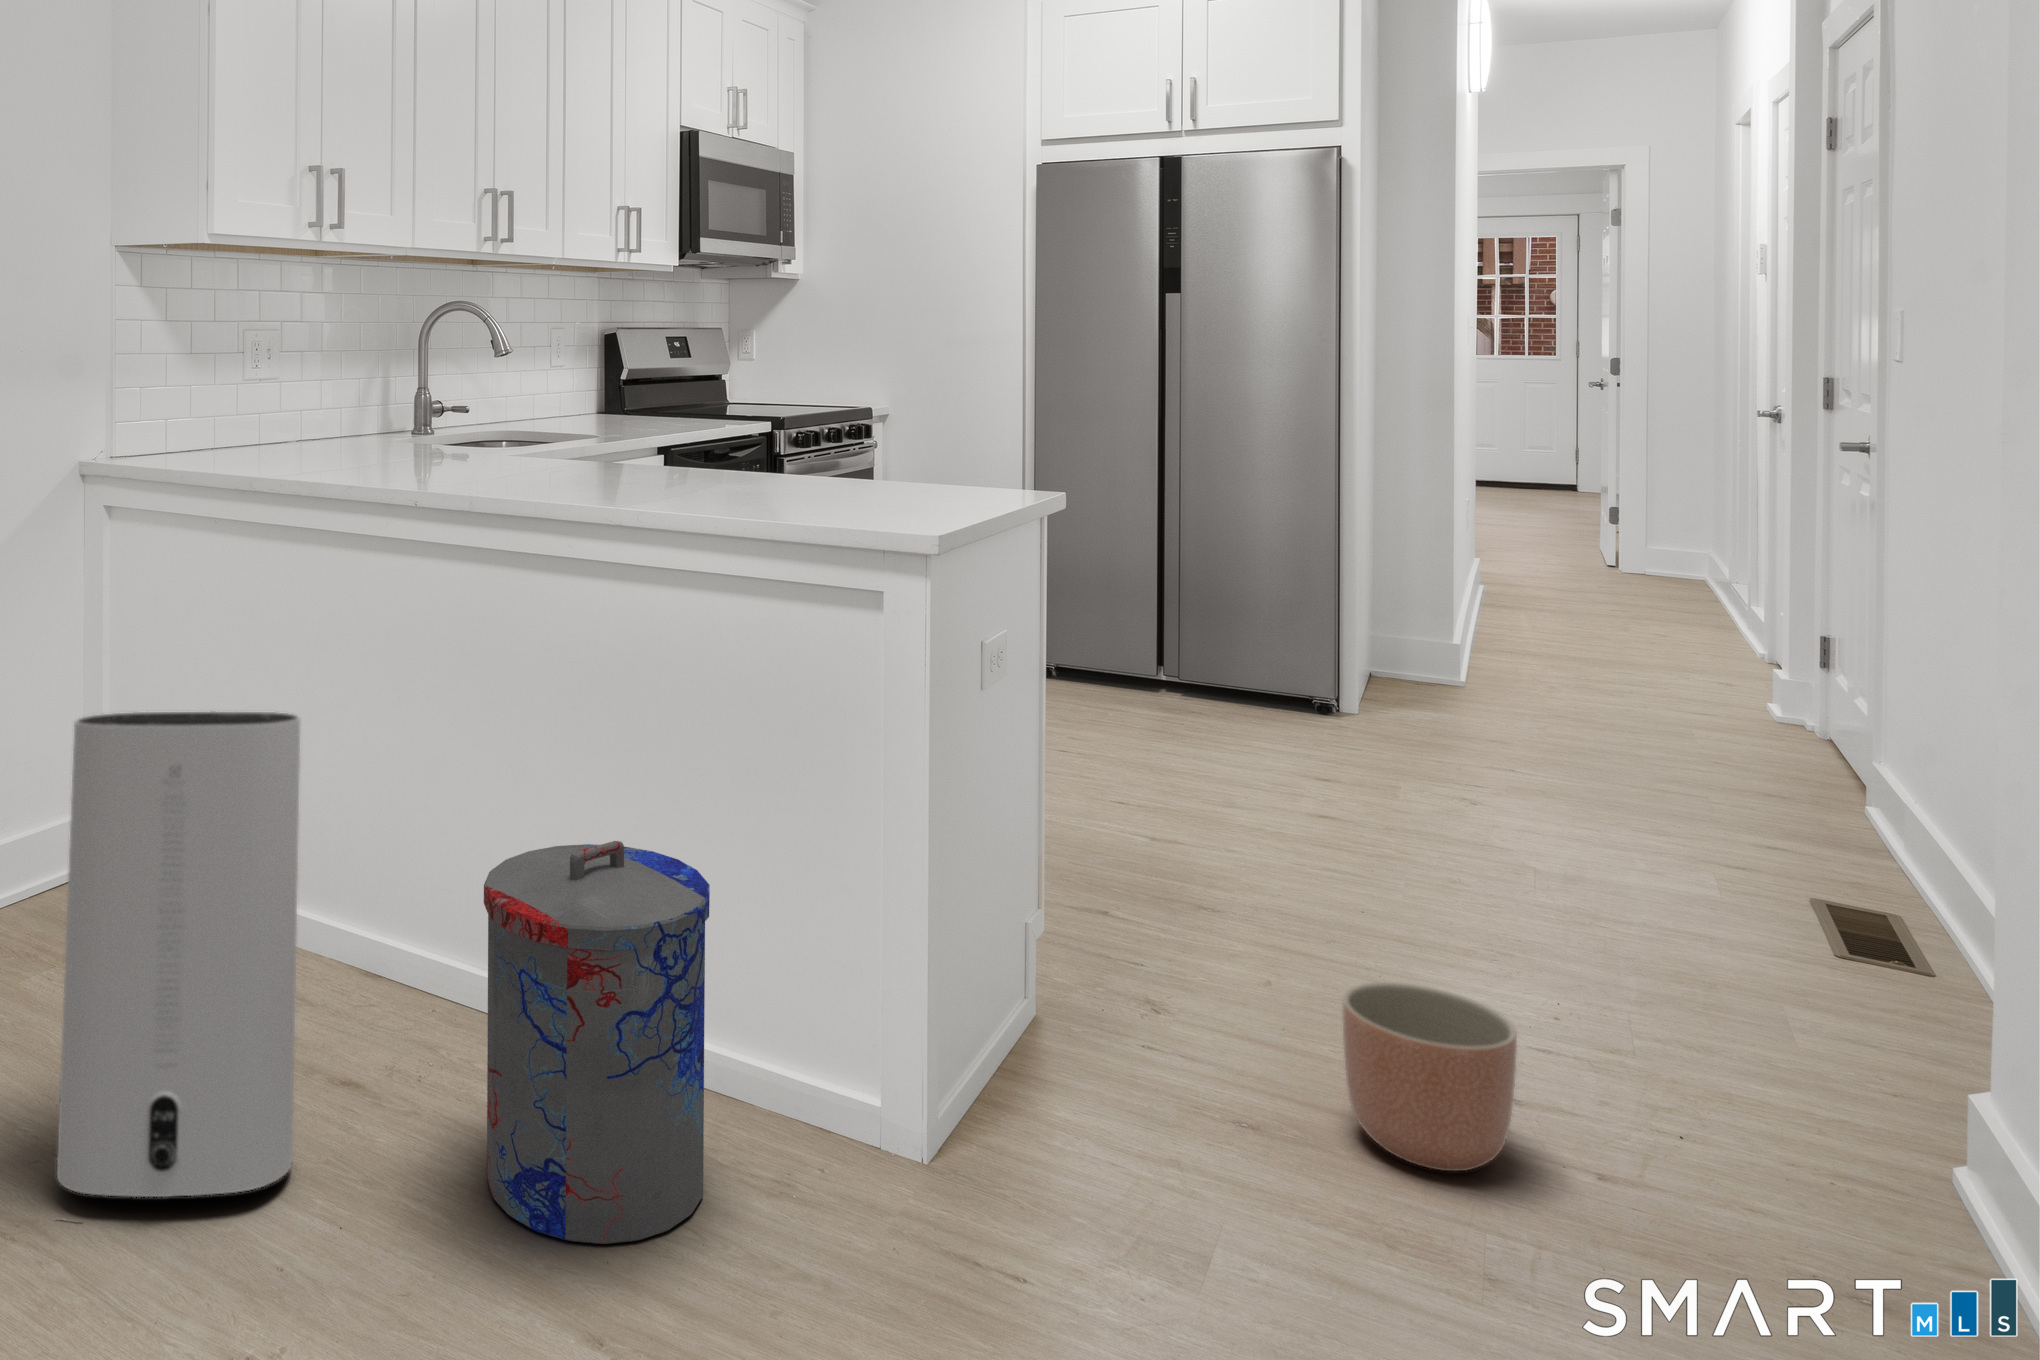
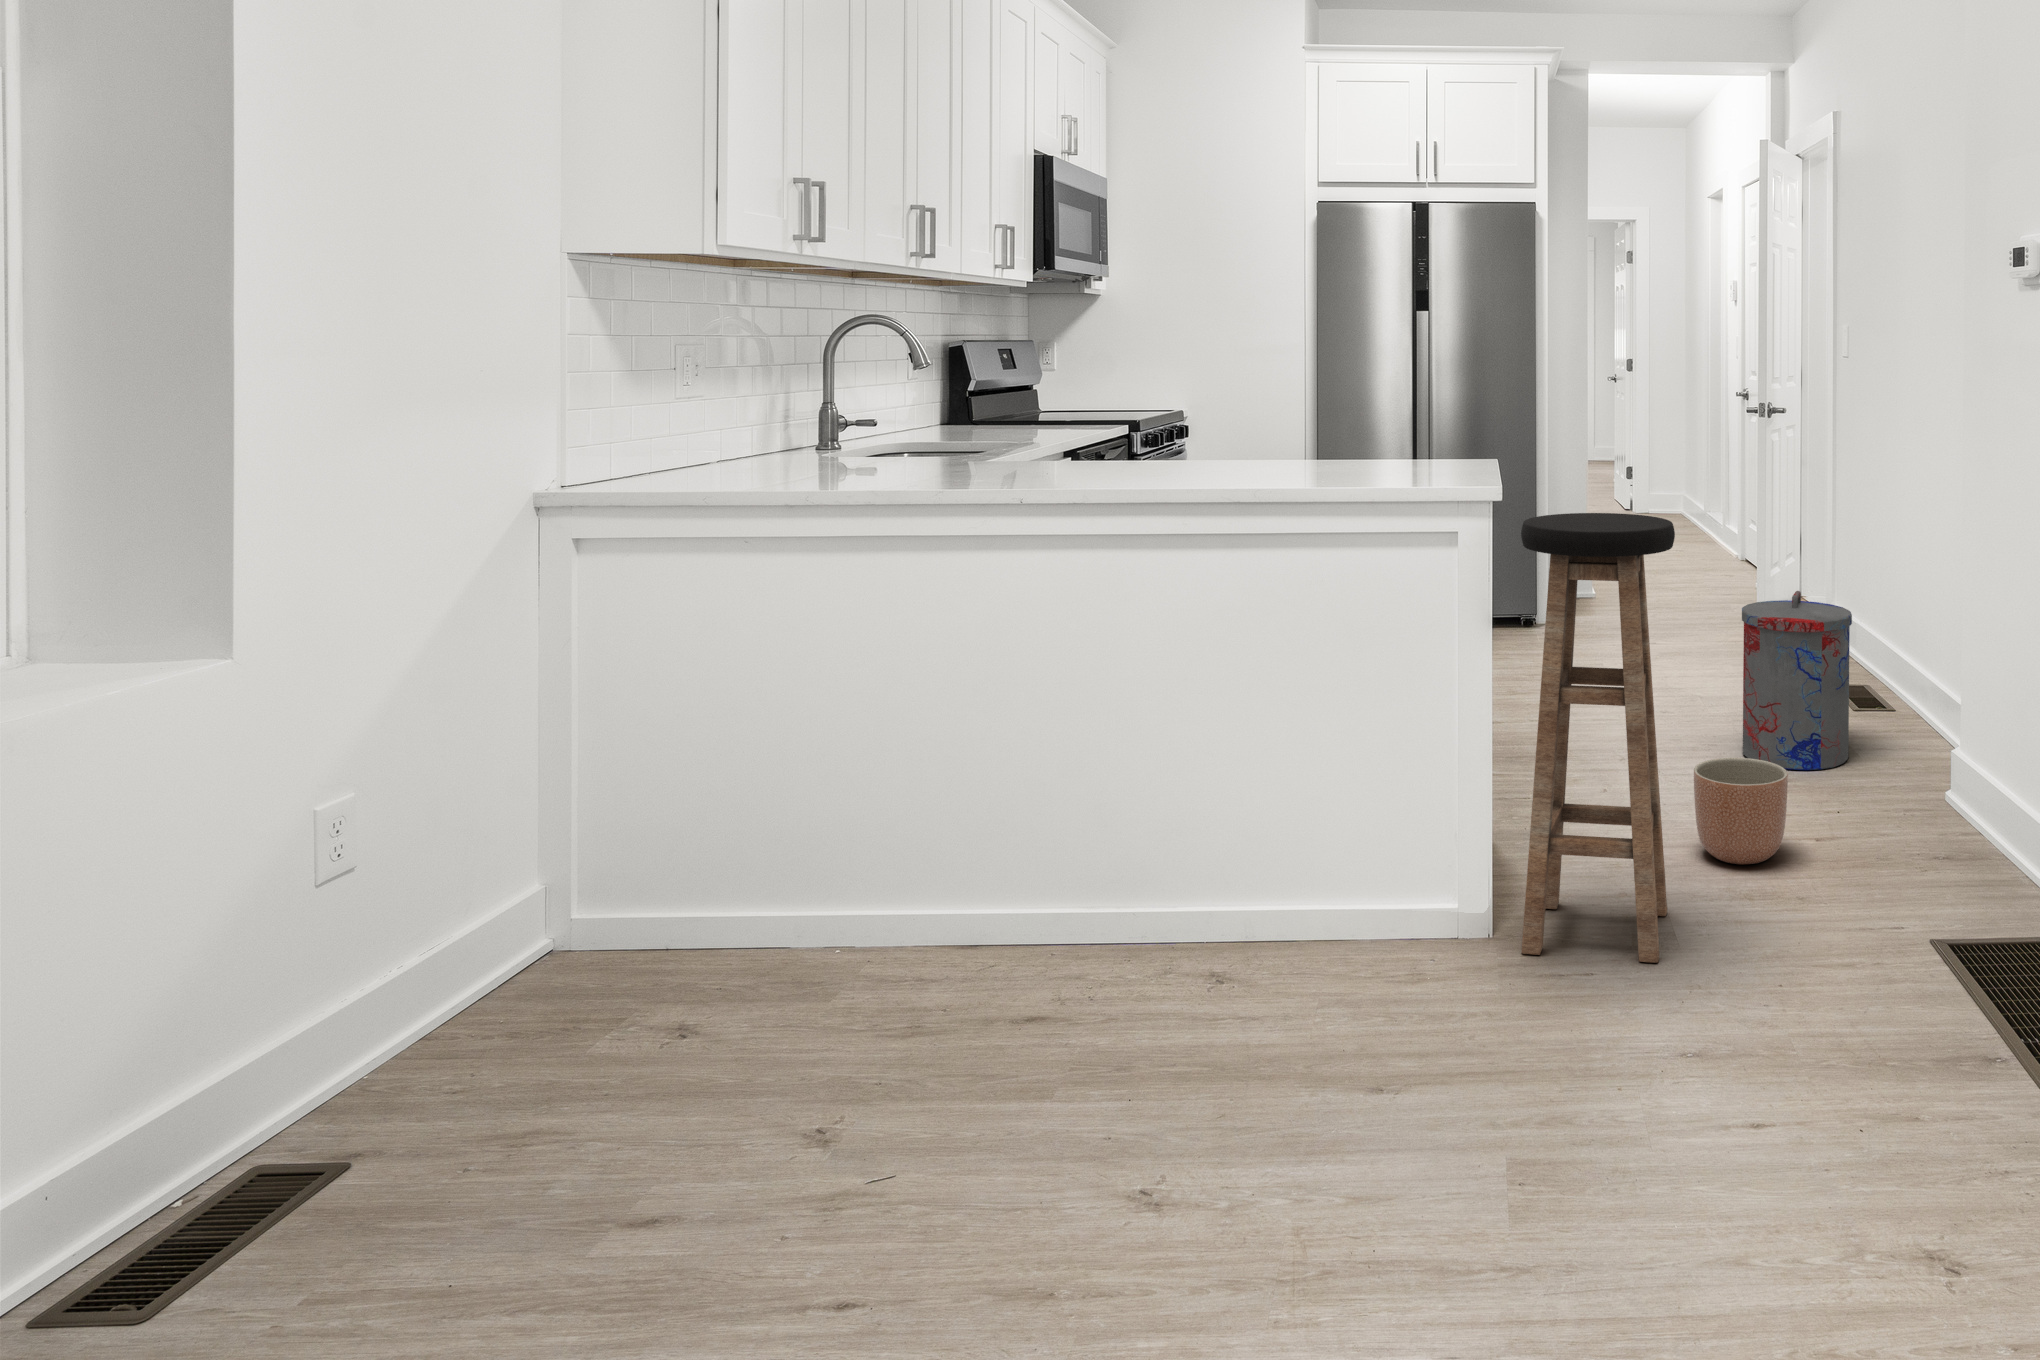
bar stool: none [956,575,1231,1290] -> present [1521,513,1675,963]
air purifier: present [57,711,300,1197] -> none [814,689,1048,1144]
trash can: present [484,841,710,1244] -> present [1742,591,1852,770]

